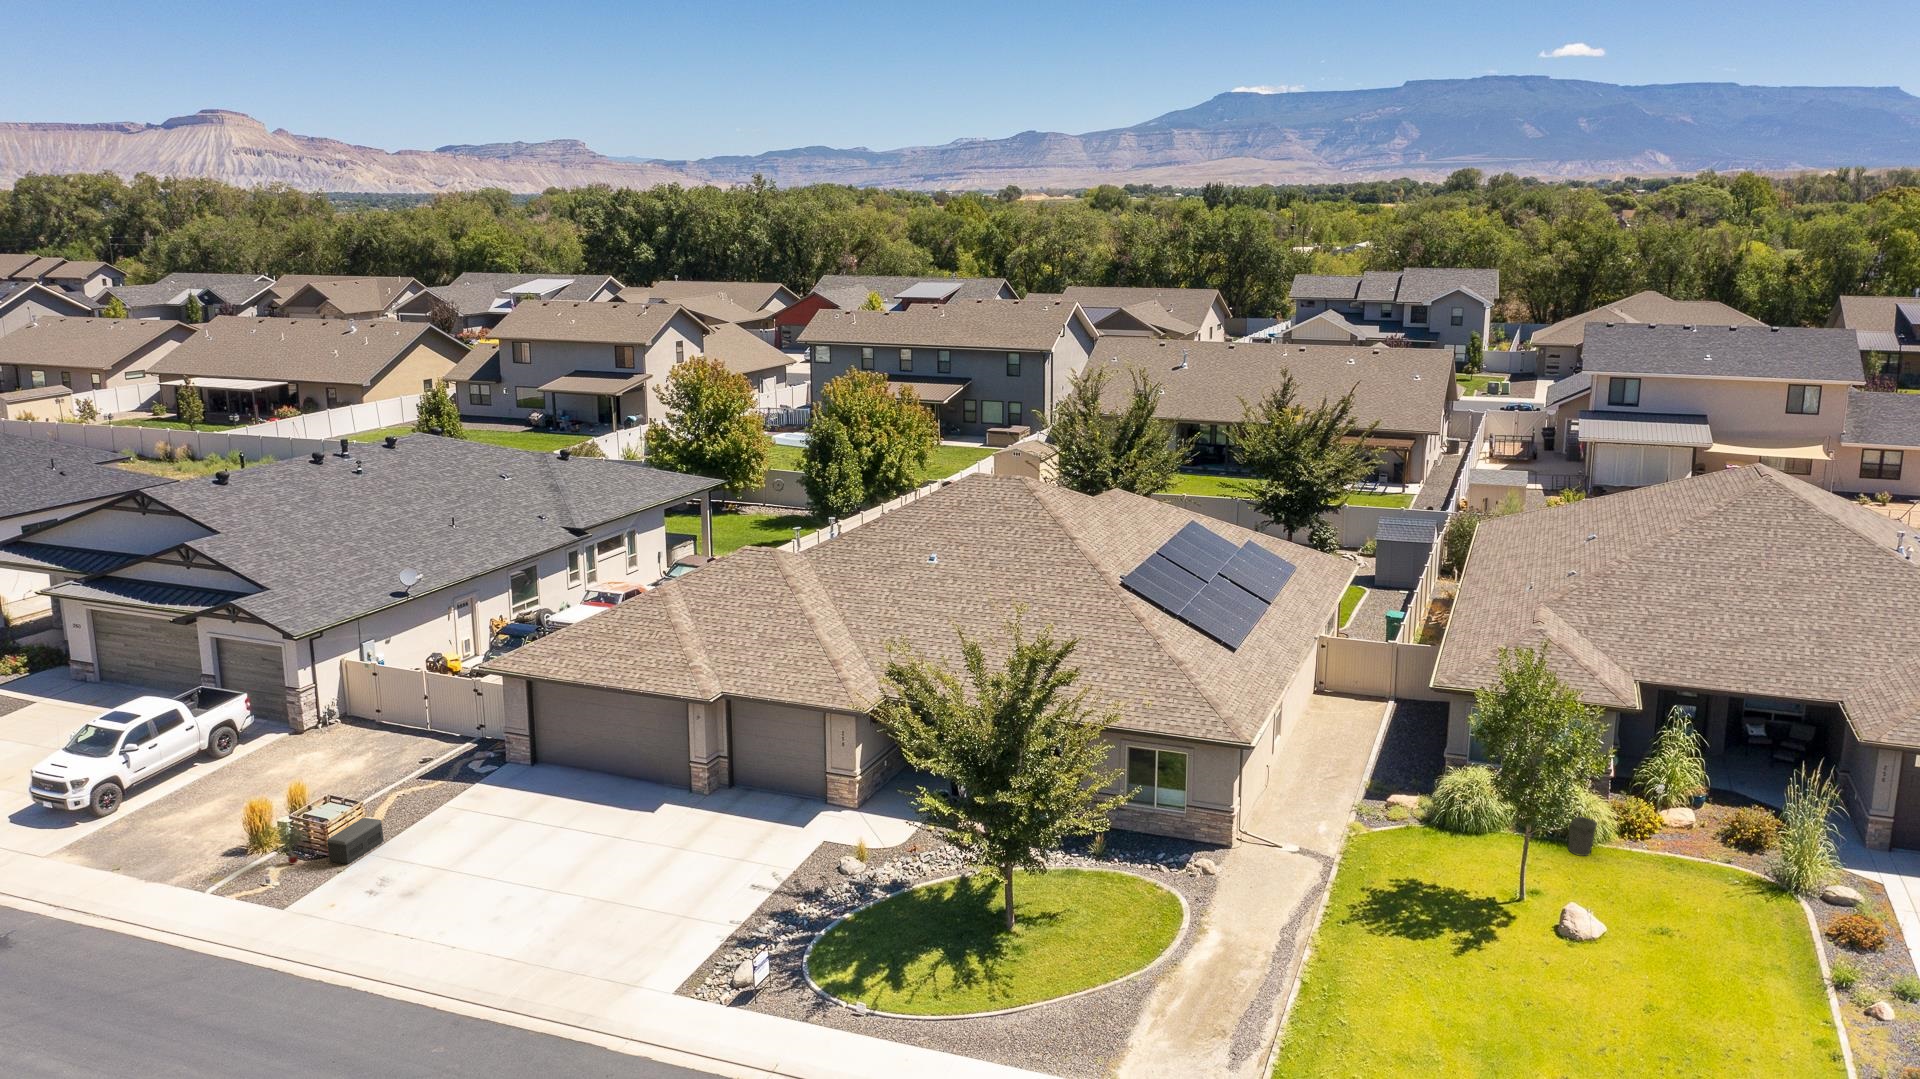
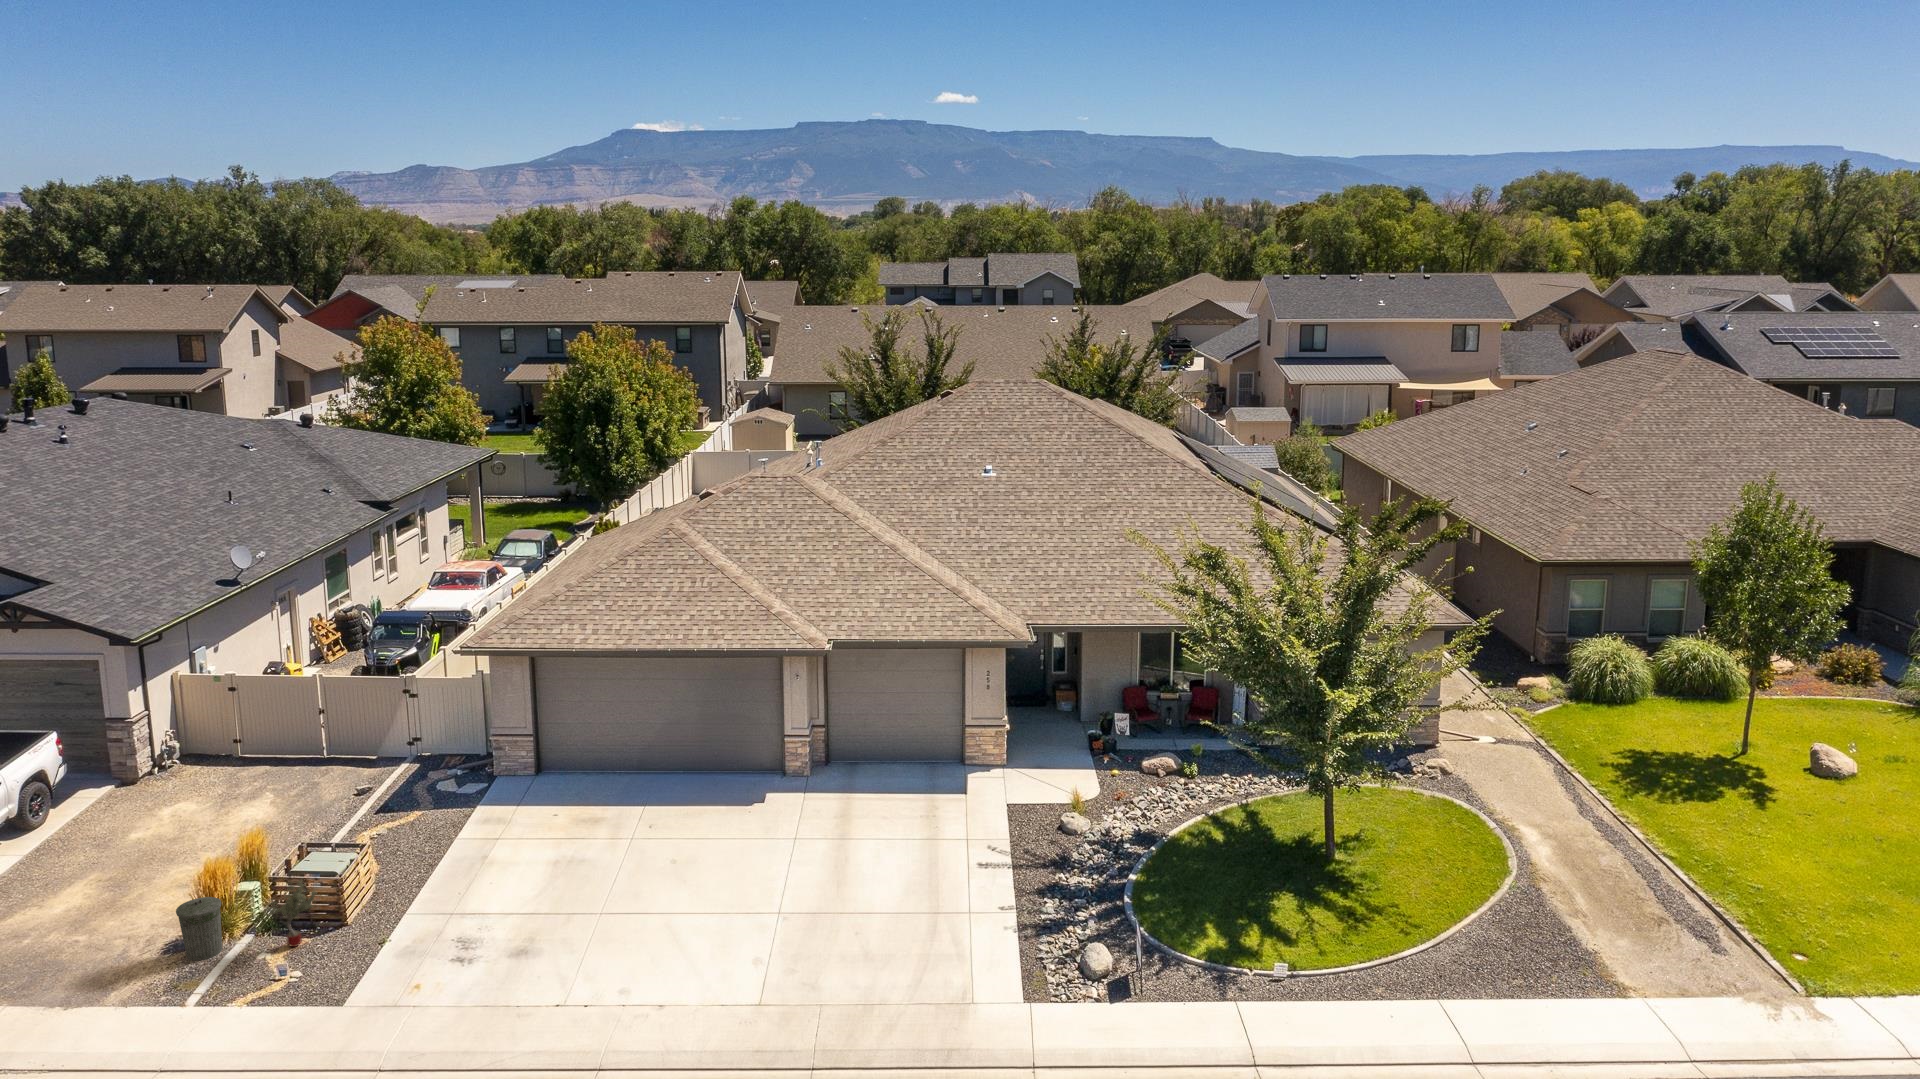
trash can: present [1568,816,1597,856] -> present [176,897,222,960]
storage bench: present [327,818,384,864] -> none [350,865,410,933]

